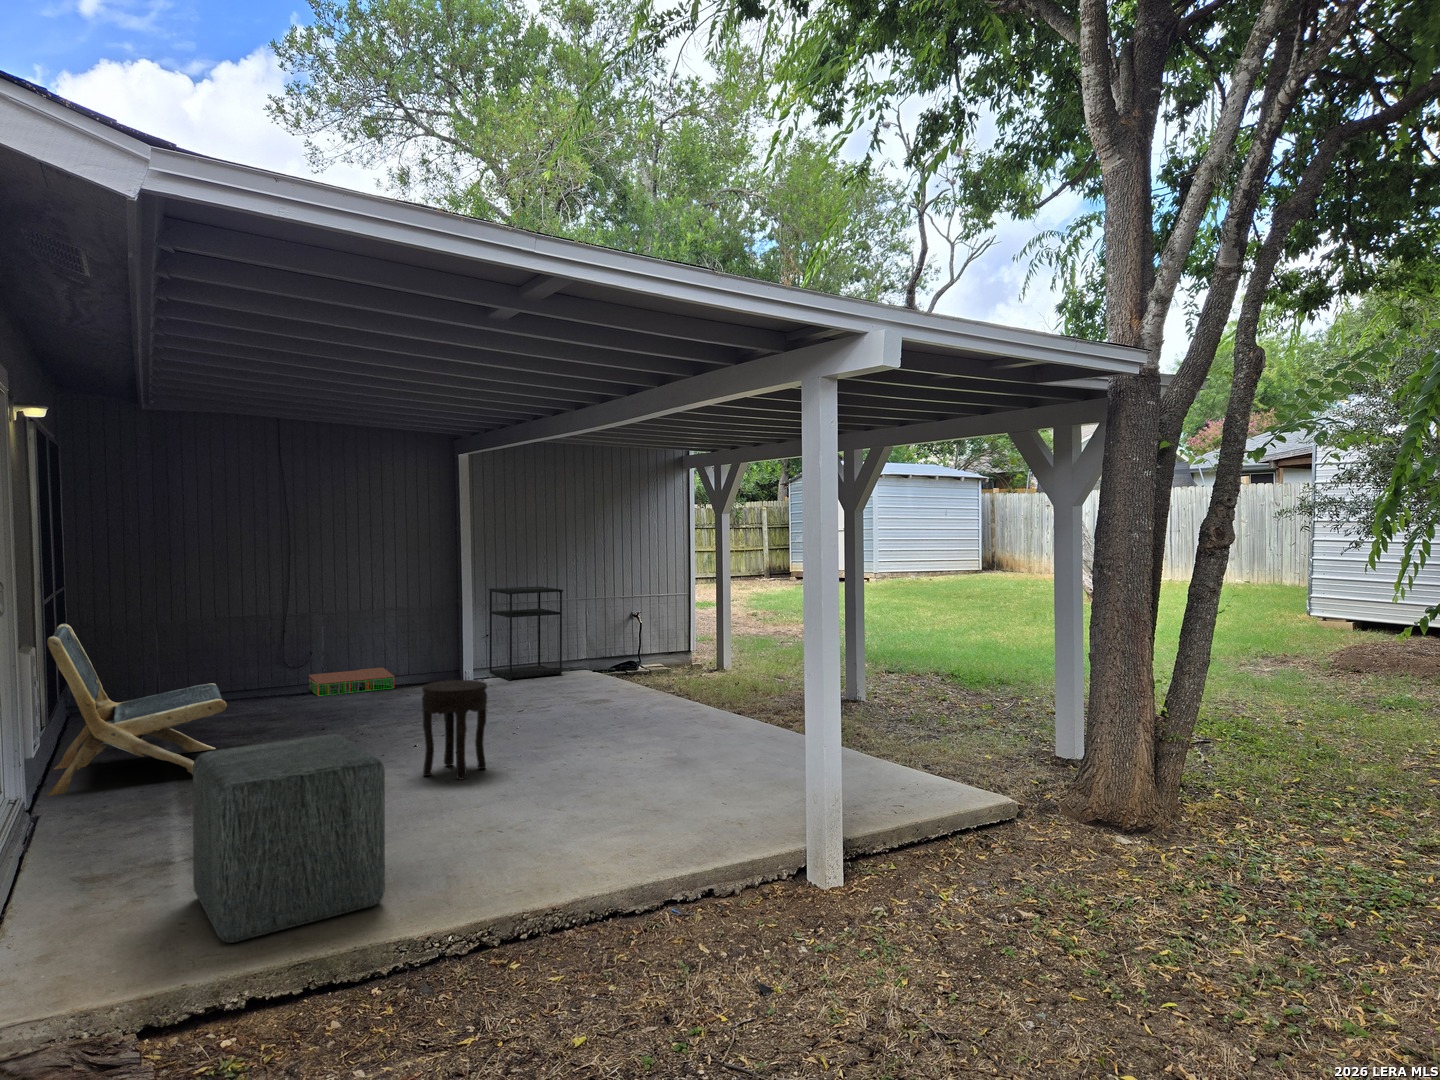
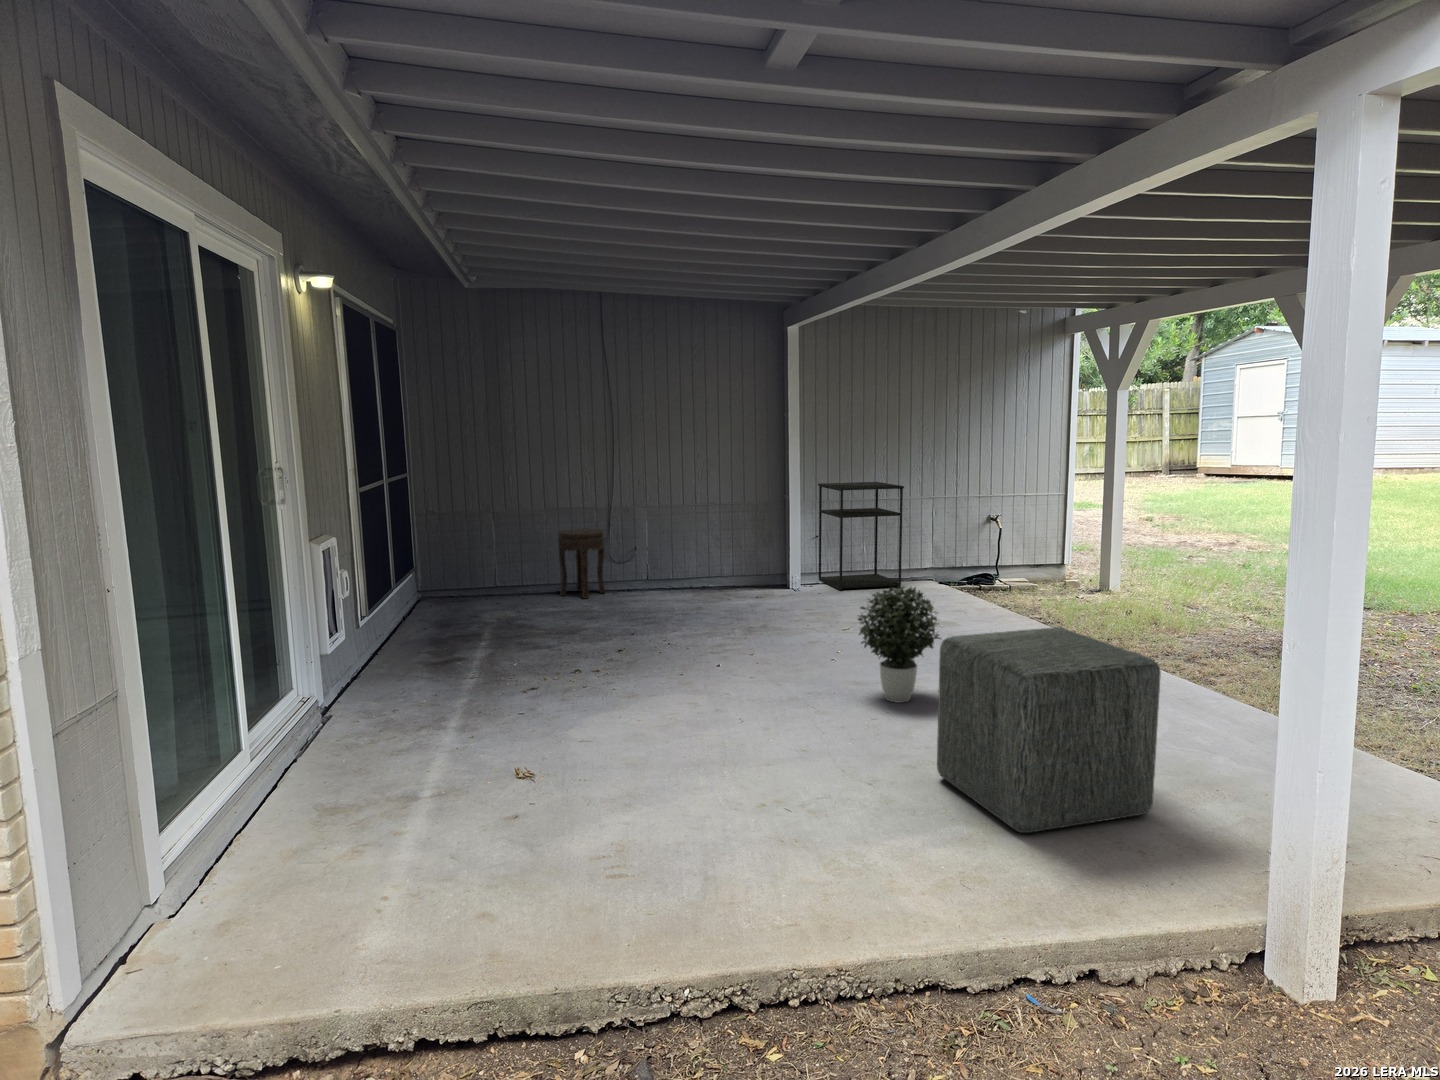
lounge chair: present [45,624,227,796] -> none [339,515,517,694]
potted plant: none [538,665,603,756] -> present [858,587,940,703]
storage bin: present [309,667,395,696] -> none [628,569,714,596]
side table: present [422,680,487,780] -> present [558,529,605,598]
ottoman: present [193,734,385,943] -> present [937,627,1161,833]

